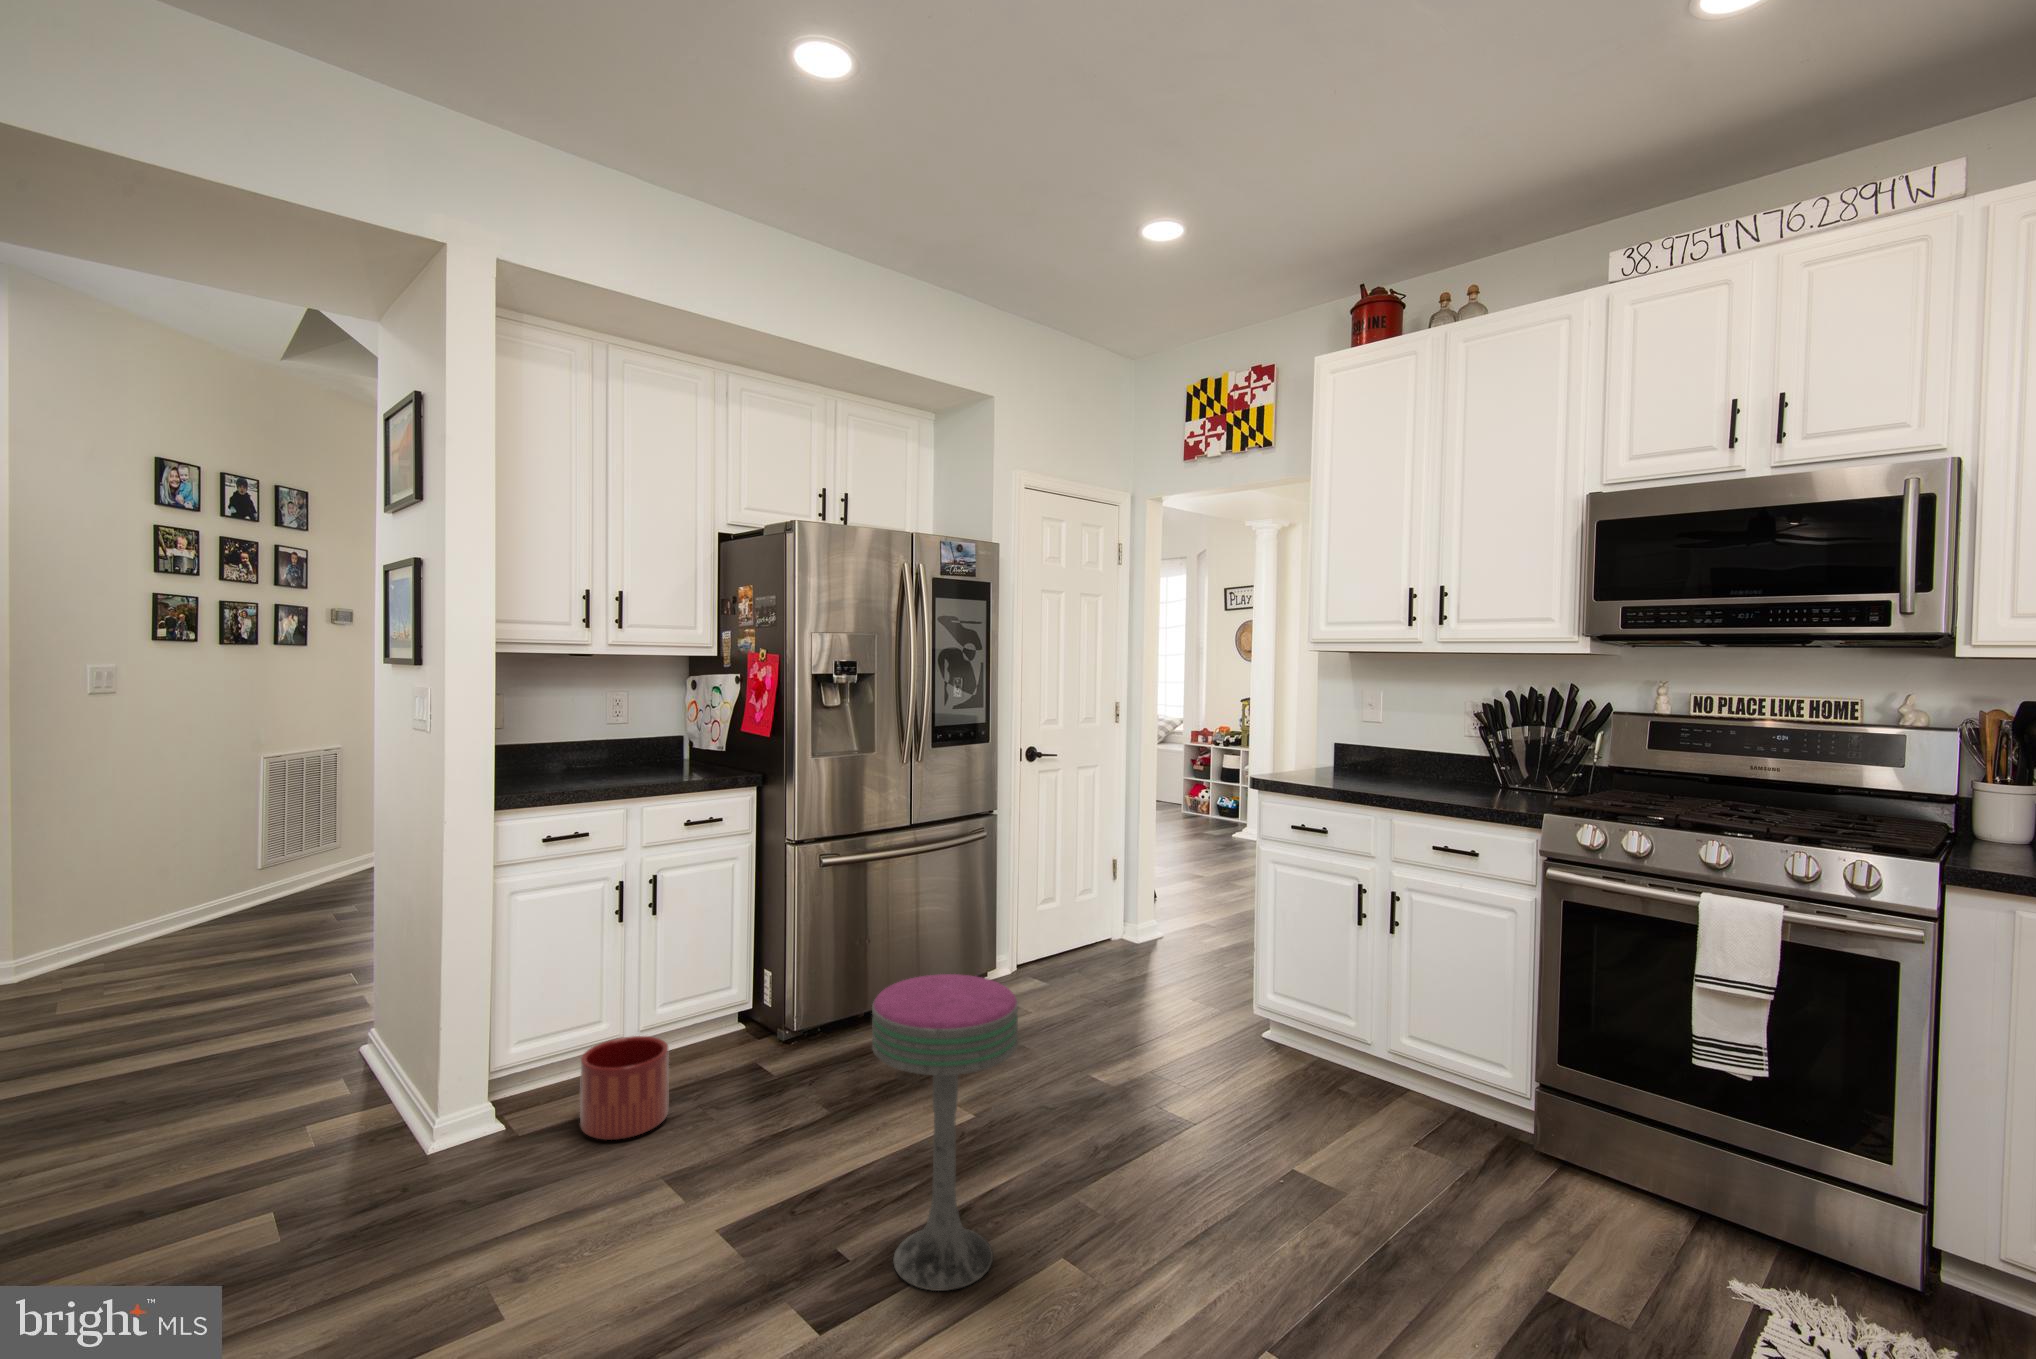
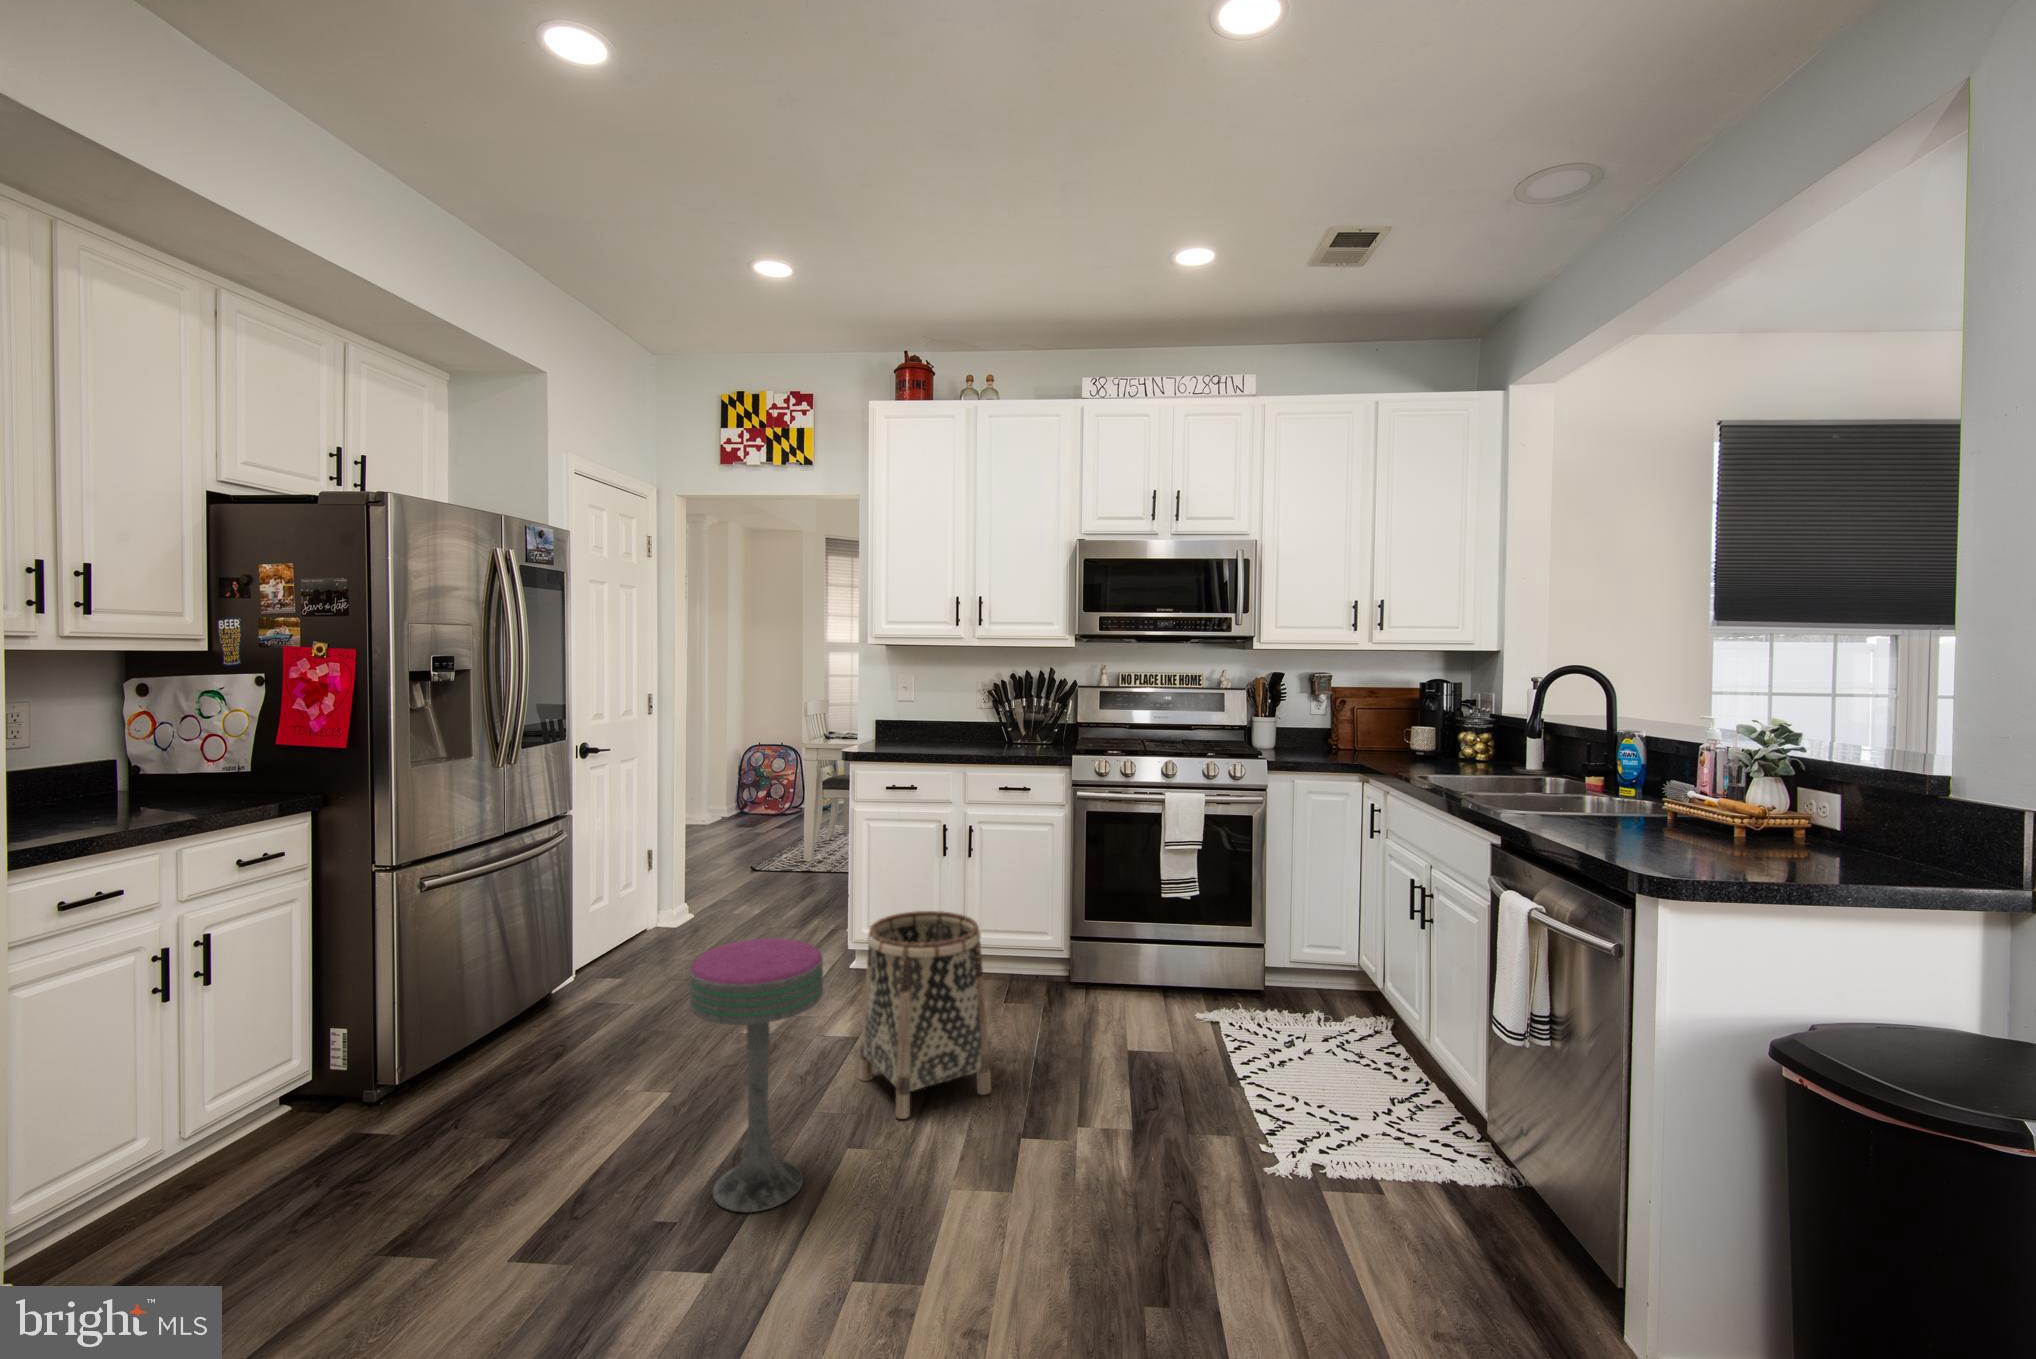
basket: none [1141,988,1290,1268] -> present [859,911,991,1119]
planter: present [580,1036,669,1140] -> none [184,1123,317,1264]

